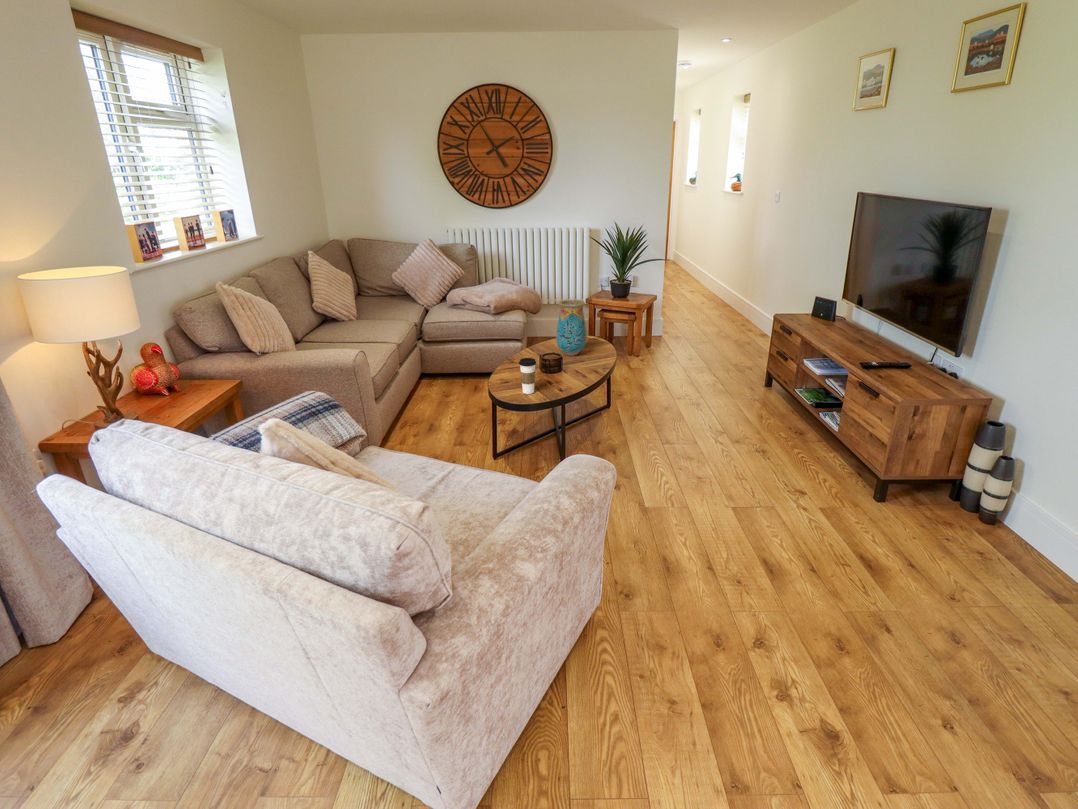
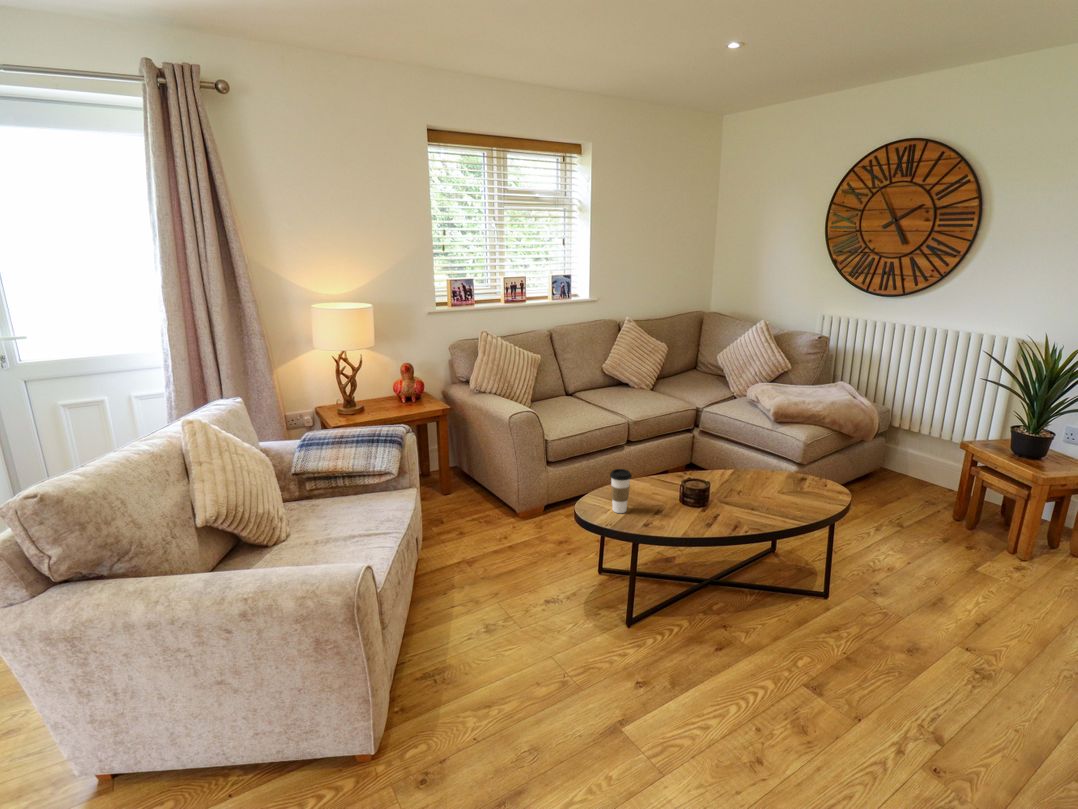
vase: present [556,299,587,356] -> none [747,420,795,498]

